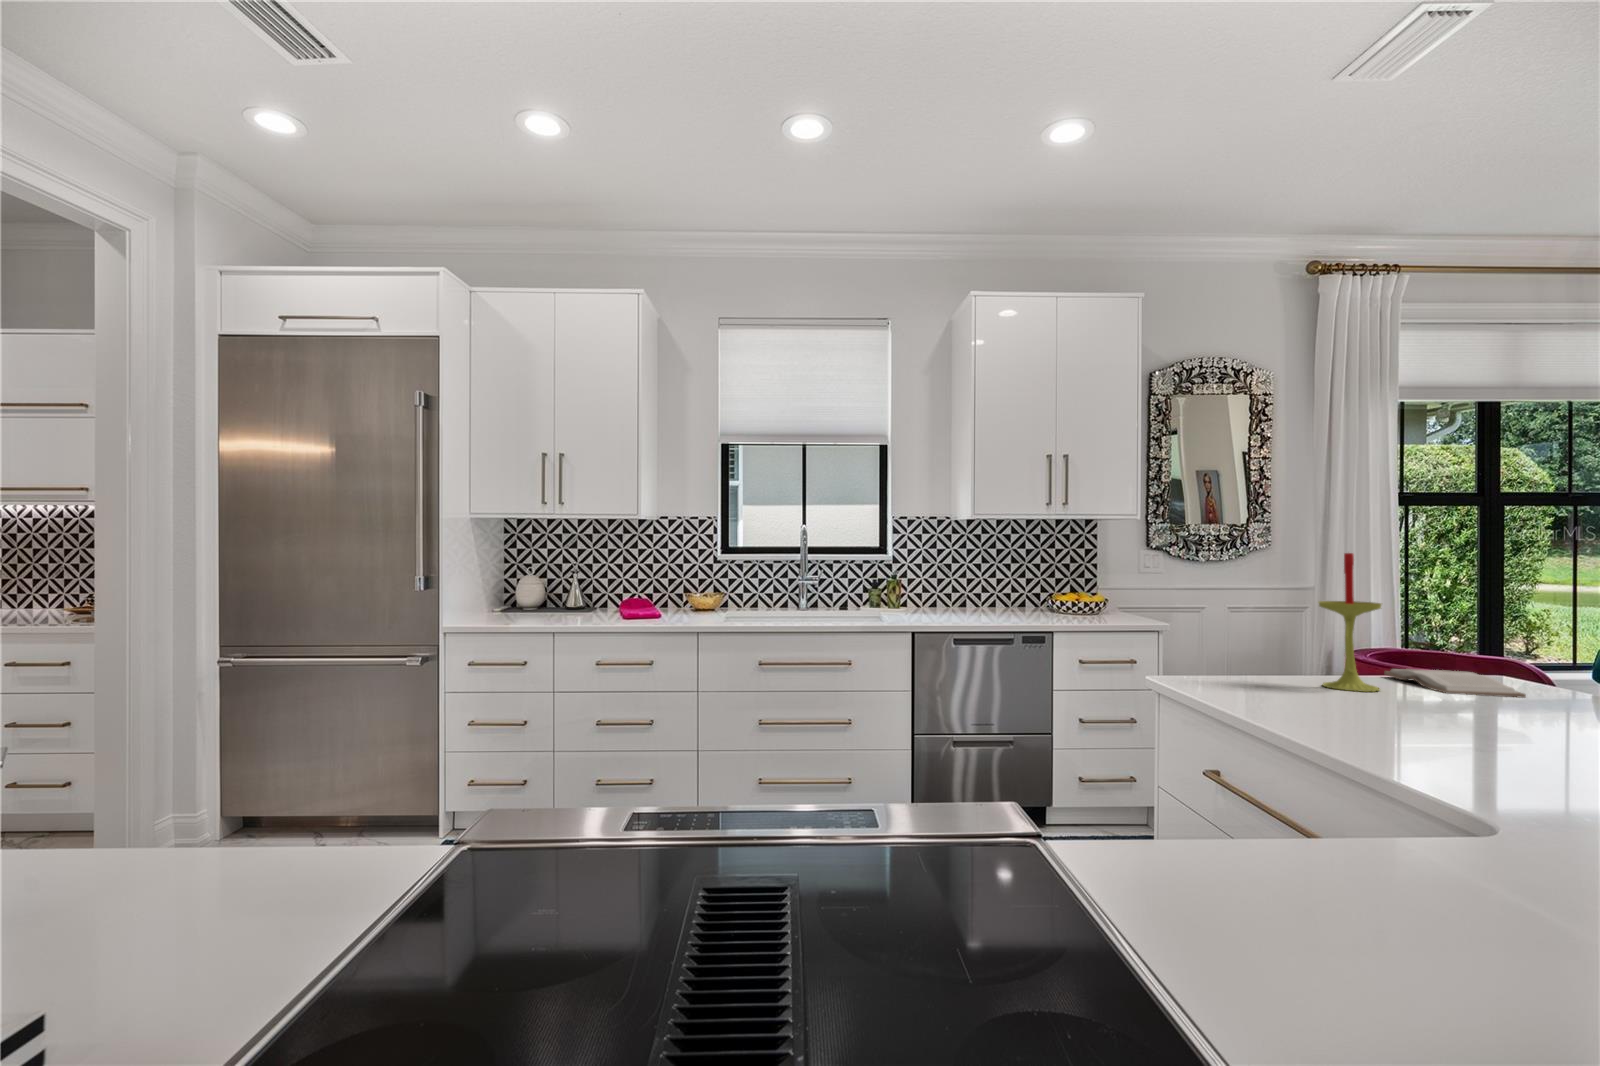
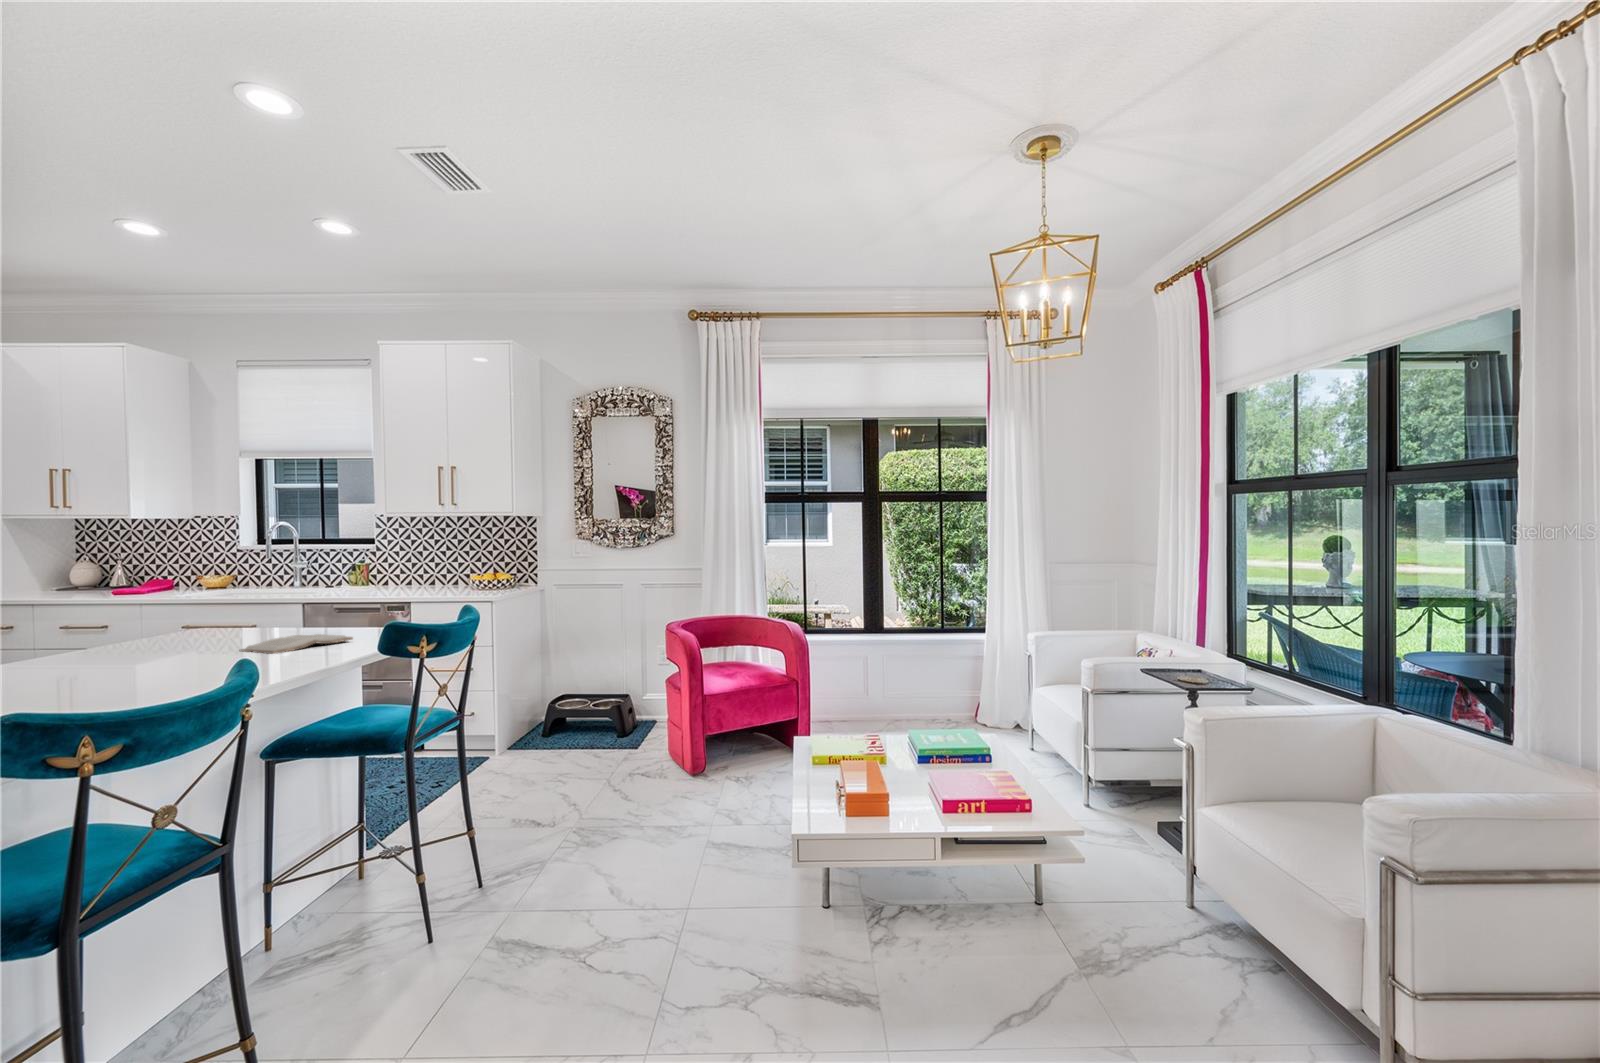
candle: present [1318,553,1381,692] -> none [157,554,217,650]

